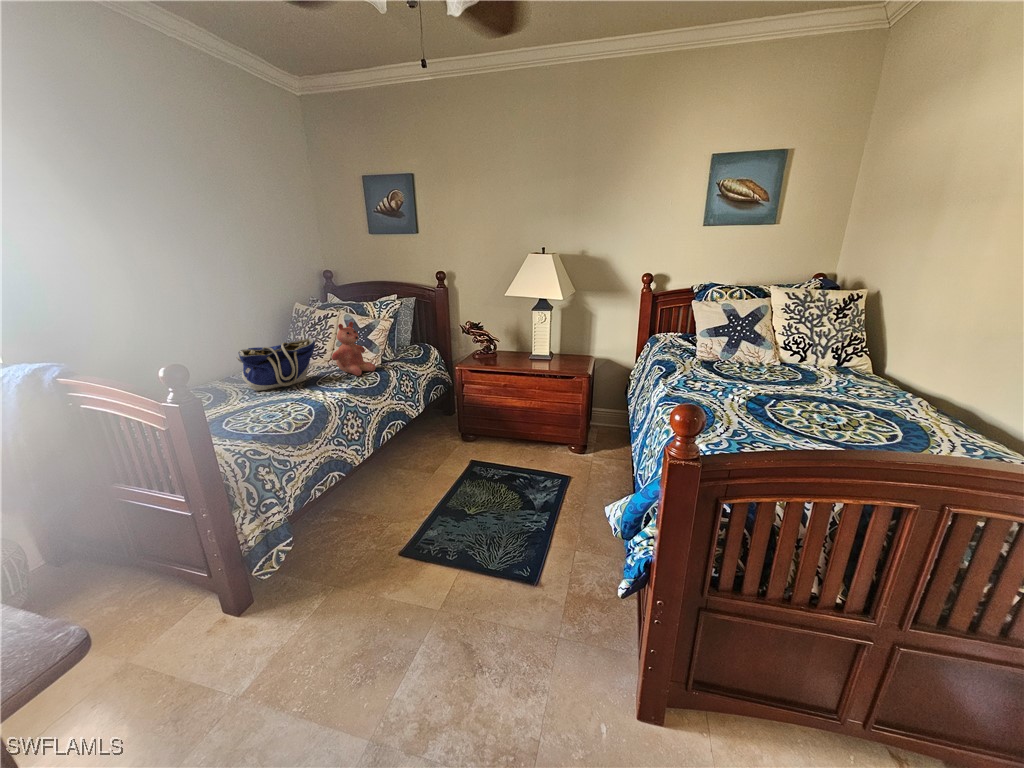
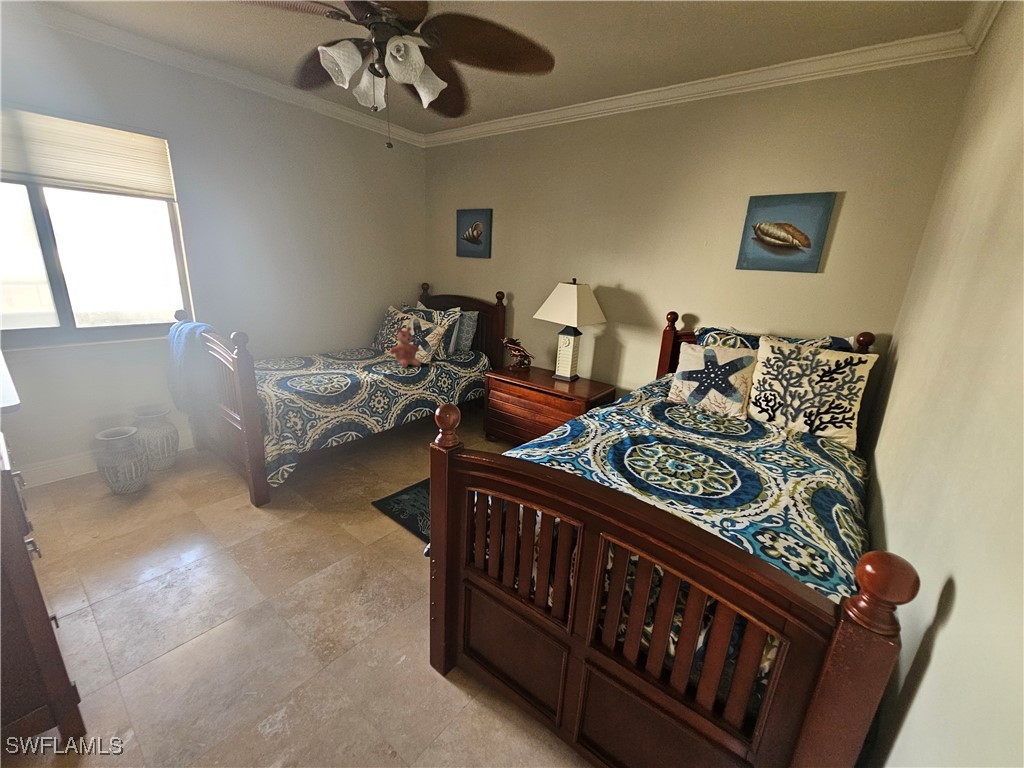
tote bag: present [236,338,315,391] -> none [322,335,377,367]

